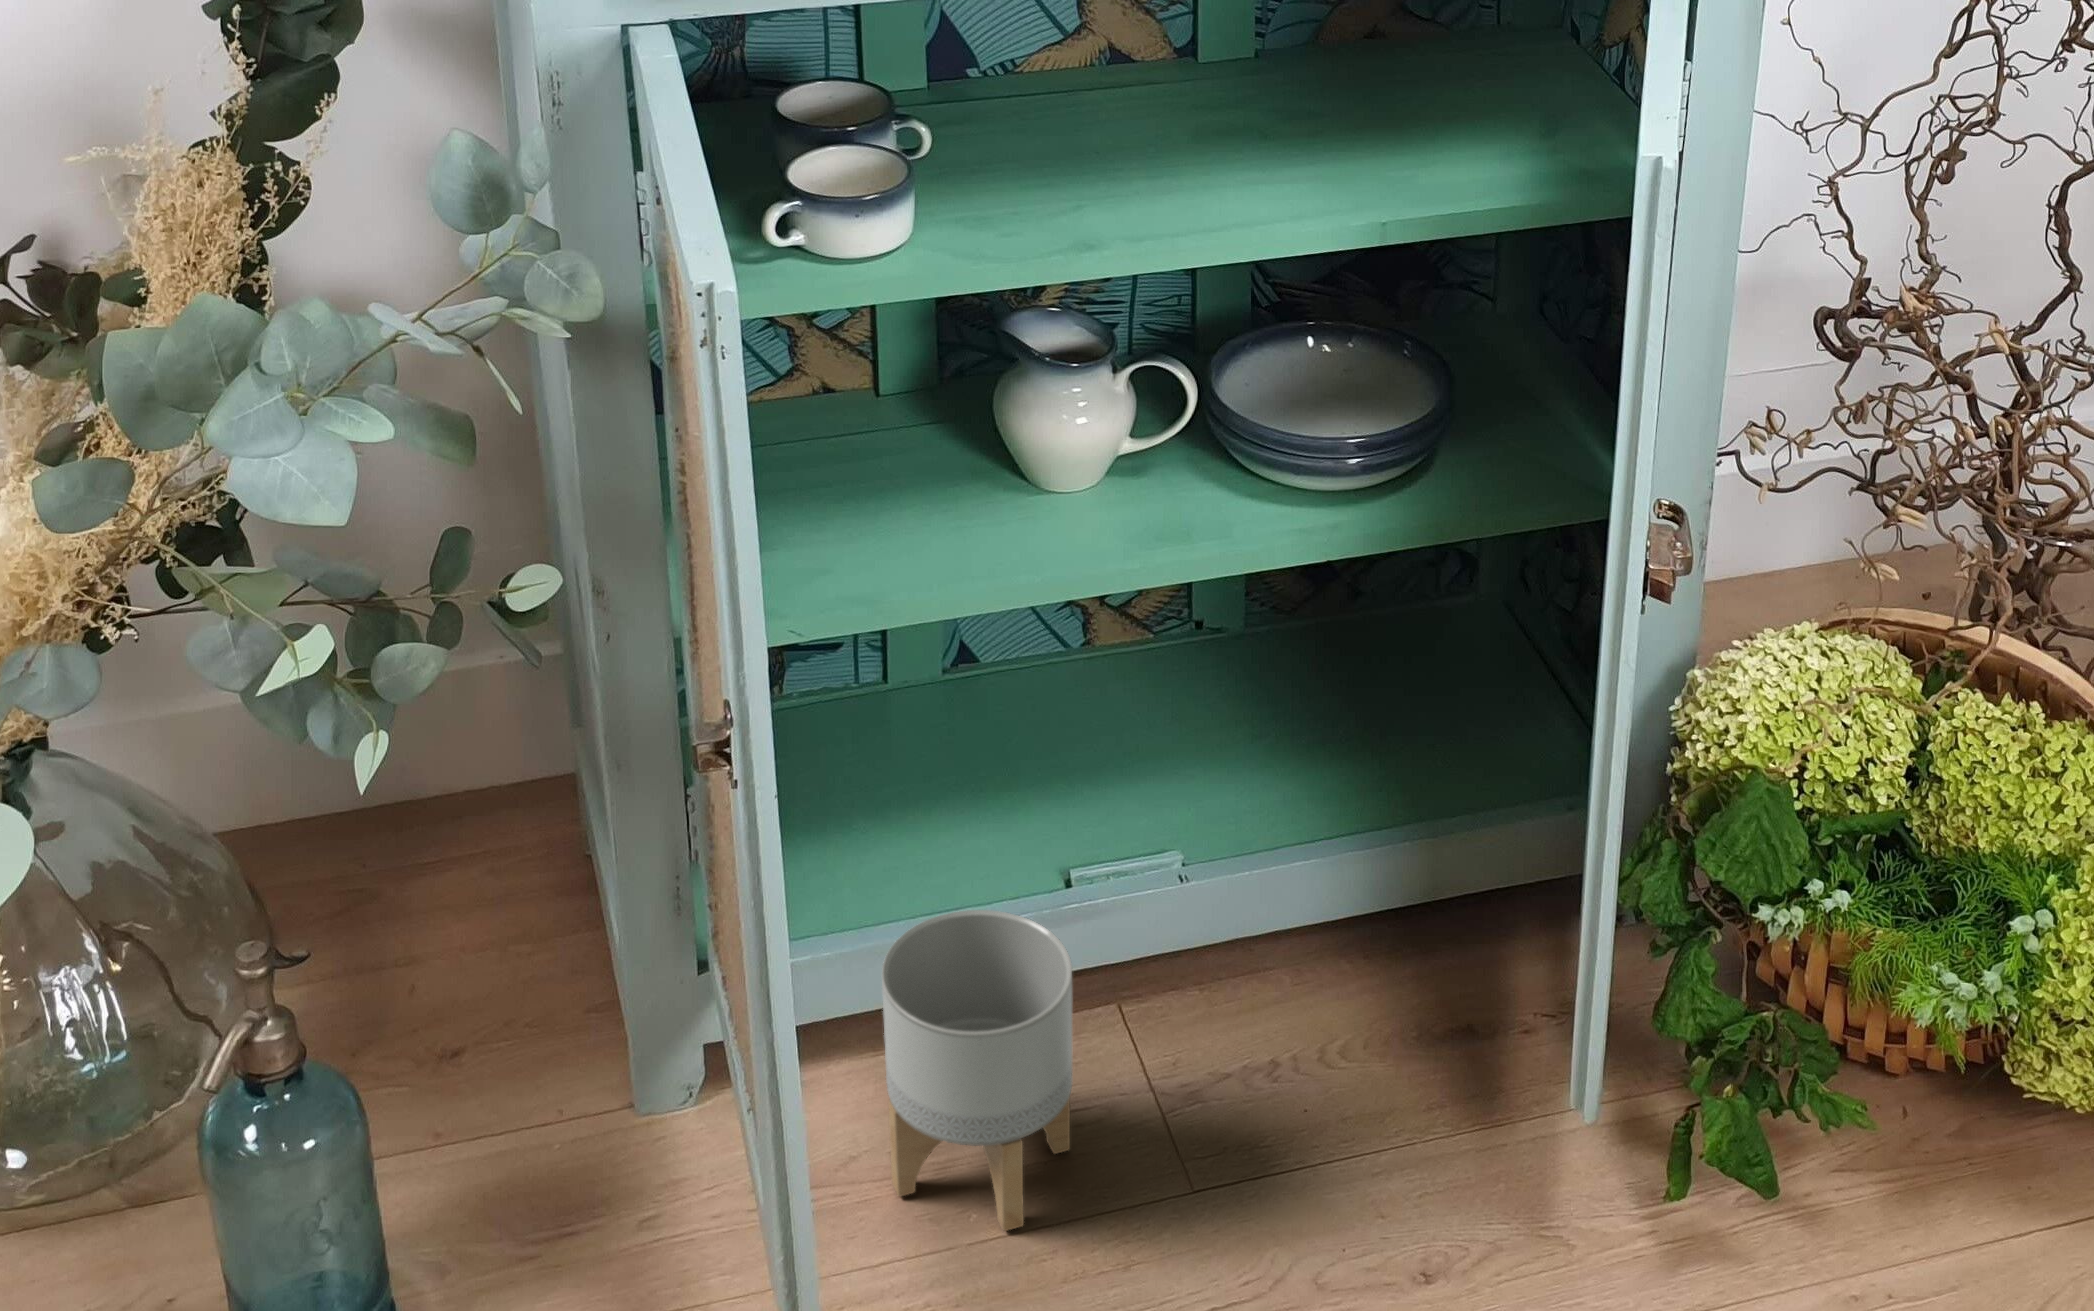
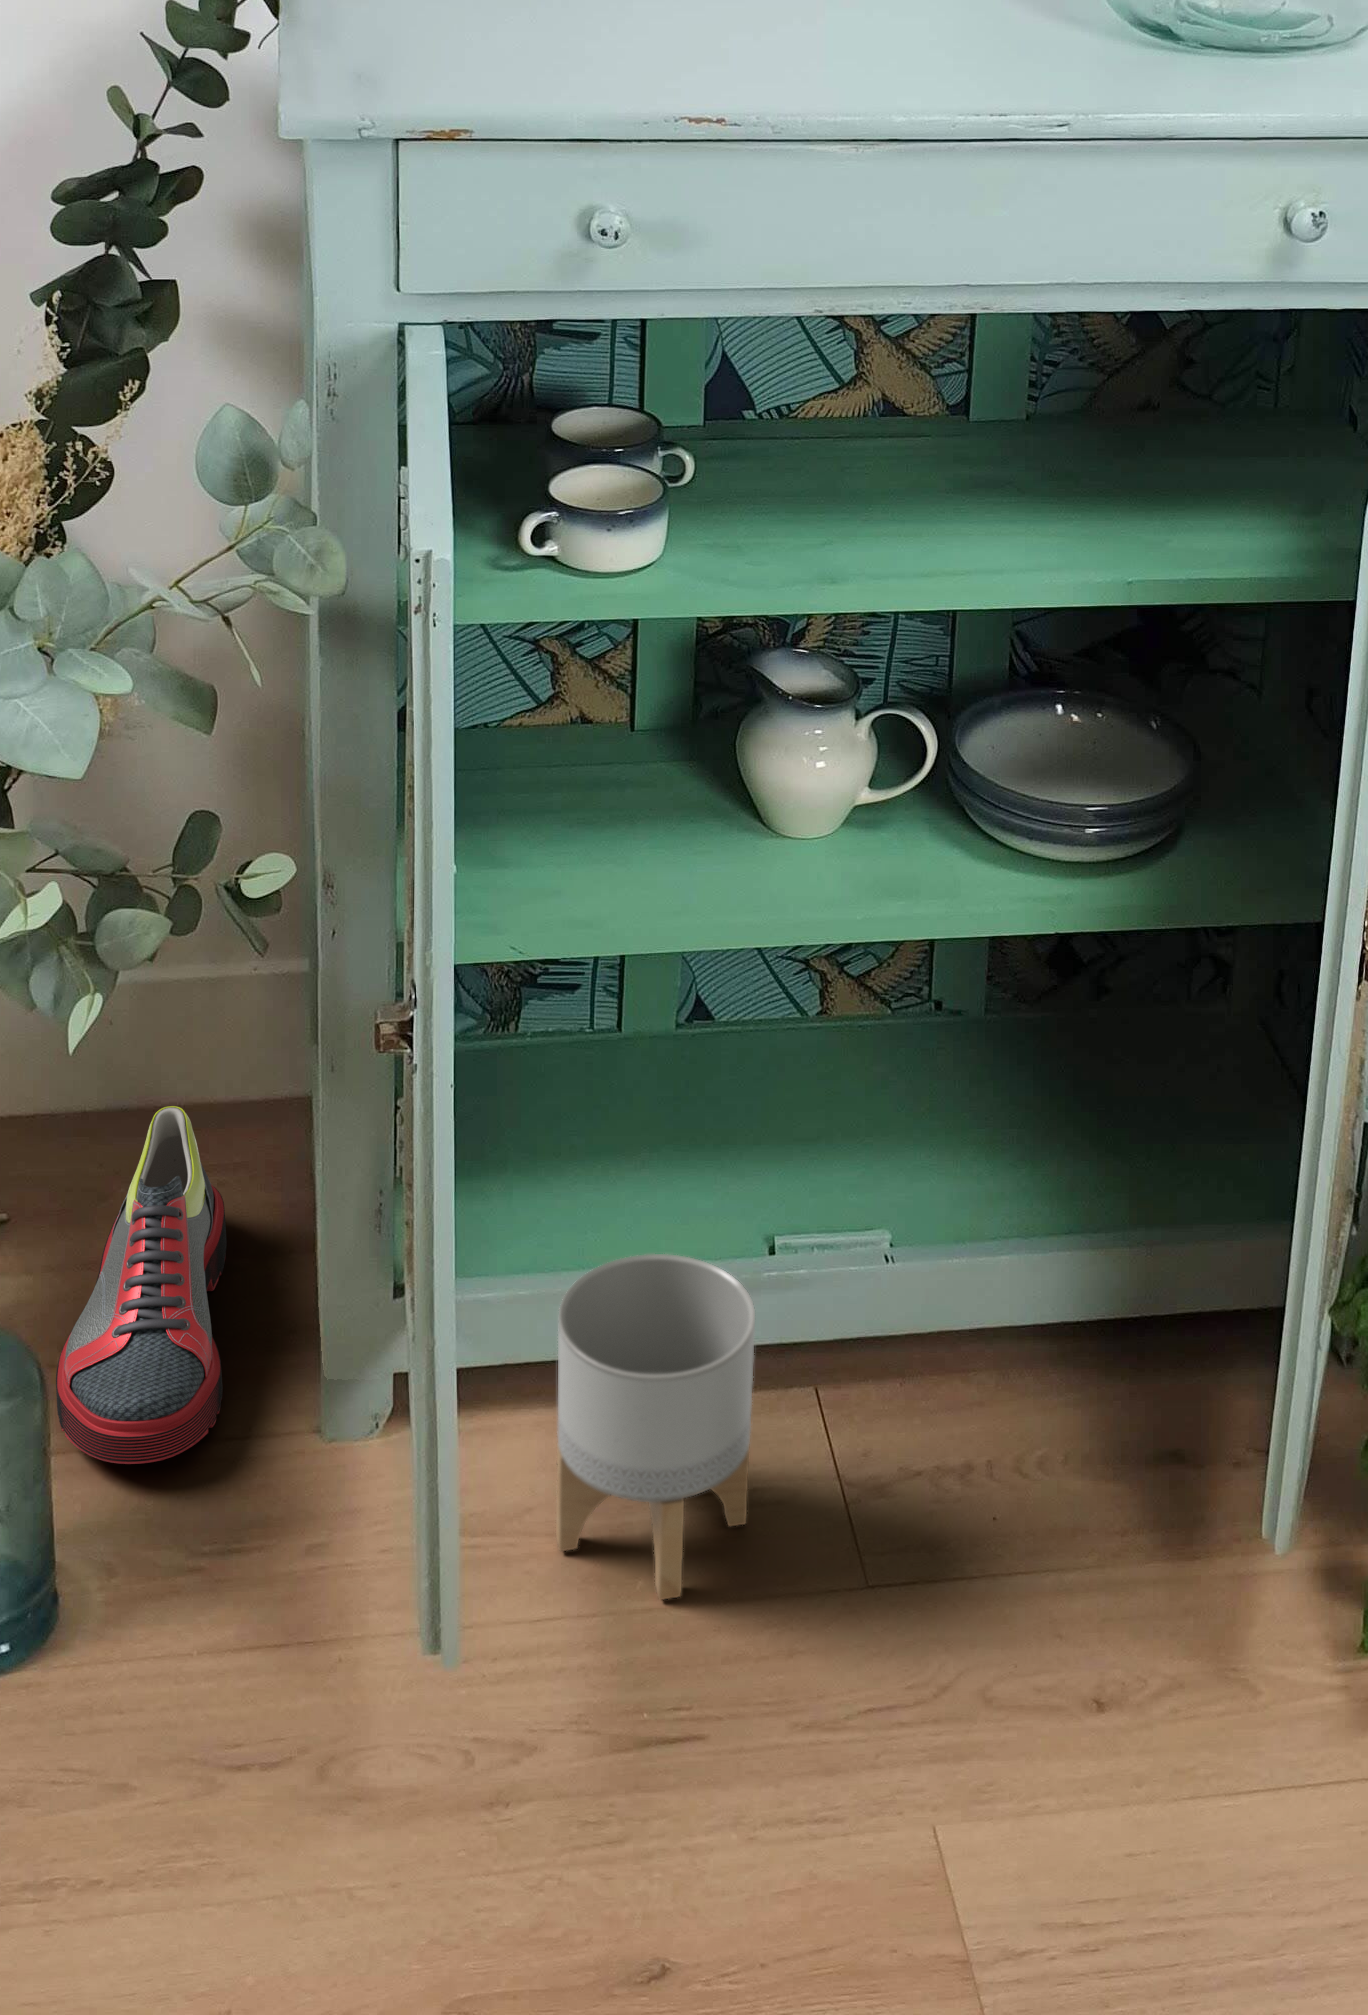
shoe: none [367,806,536,1164] -> present [56,1106,227,1464]

